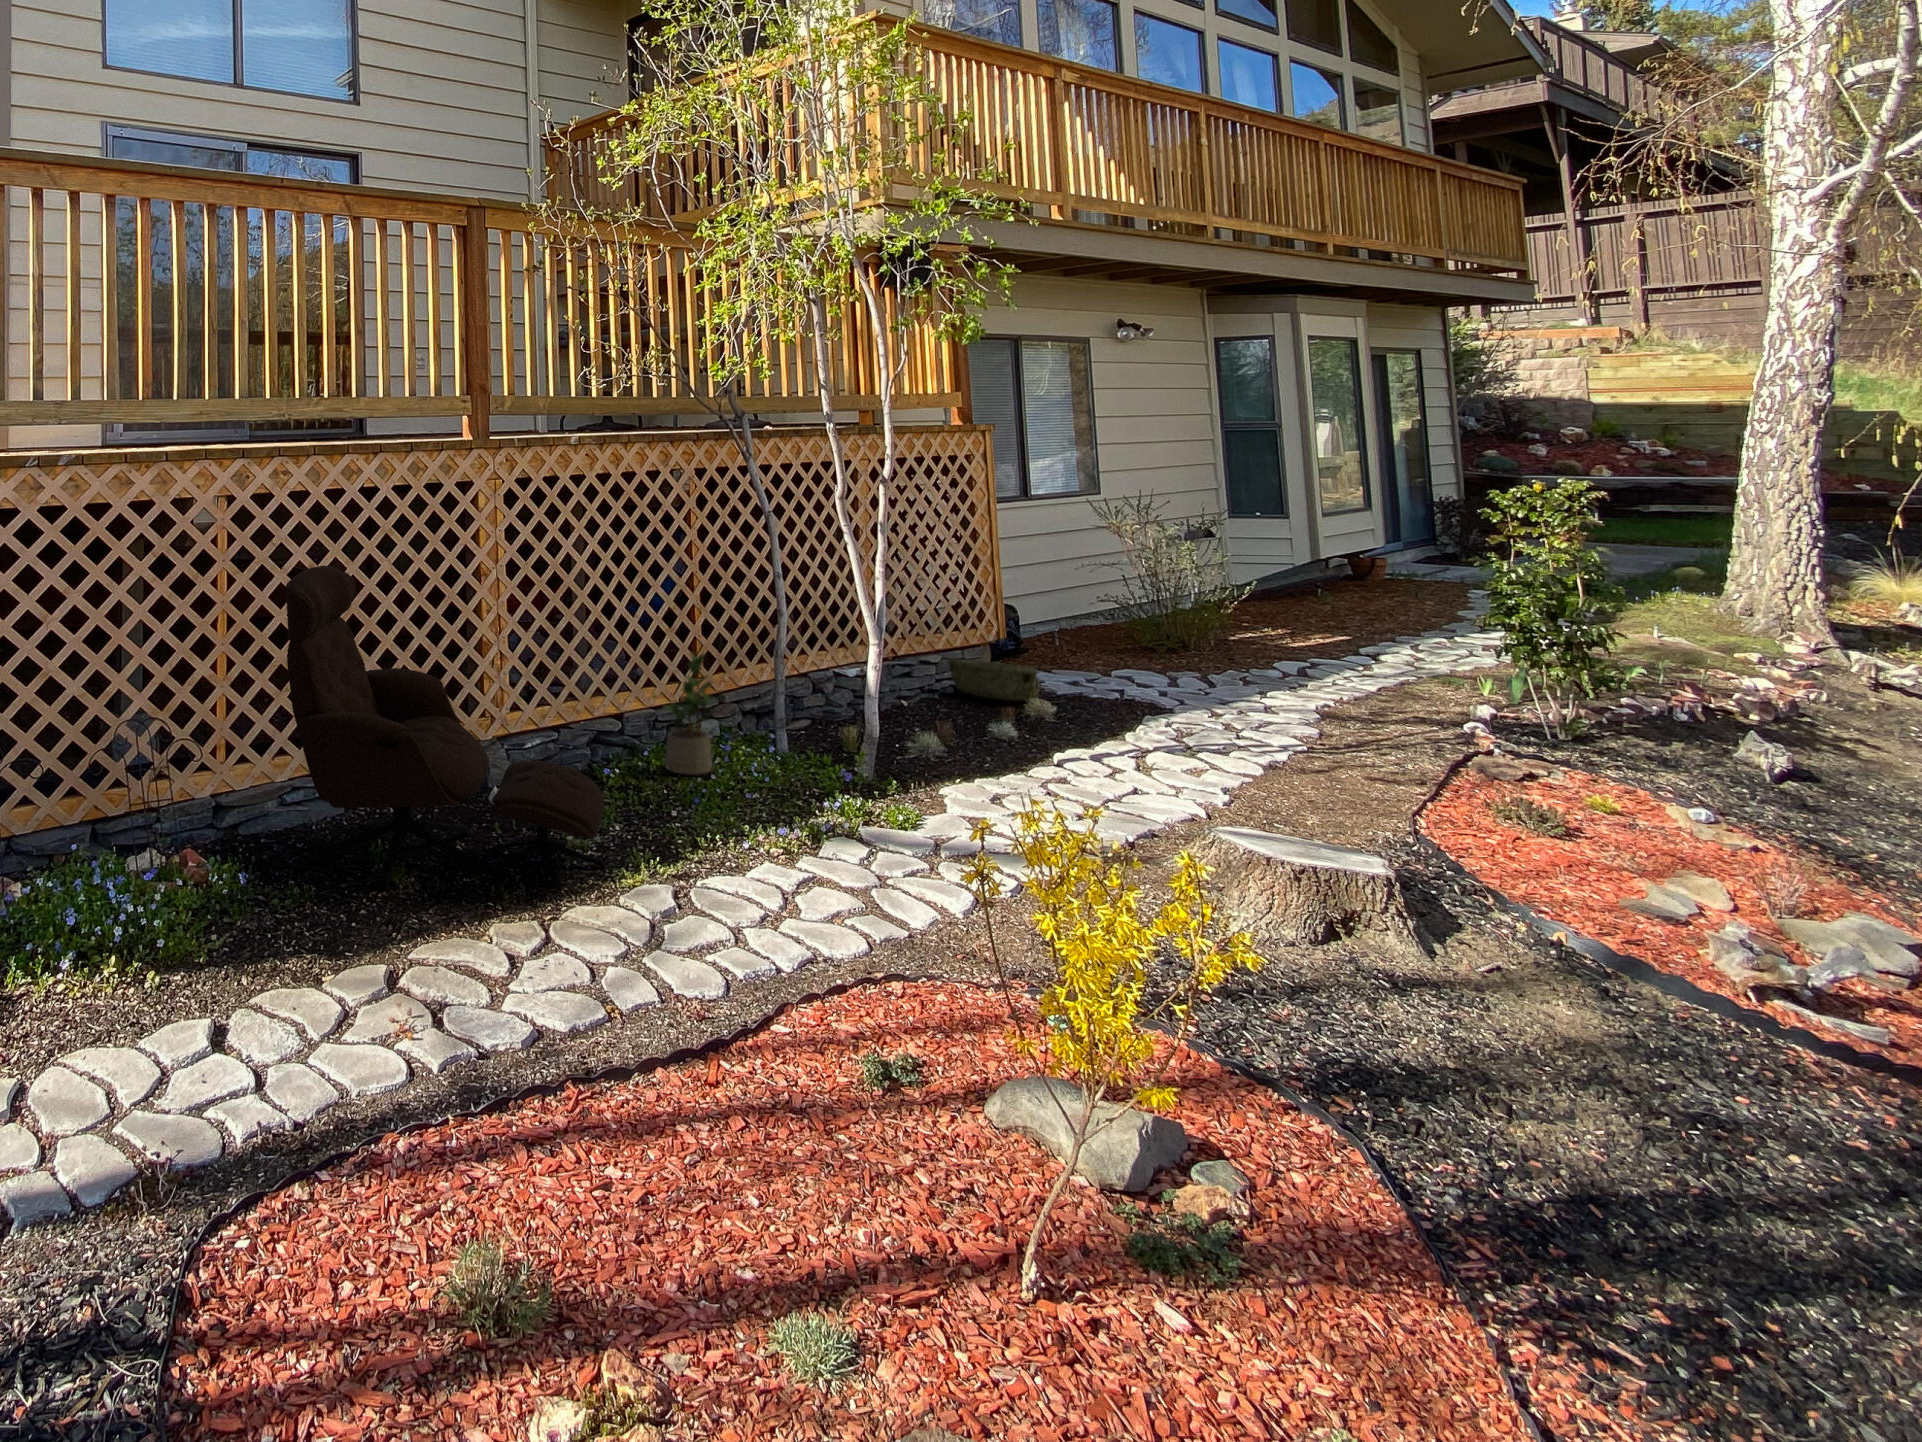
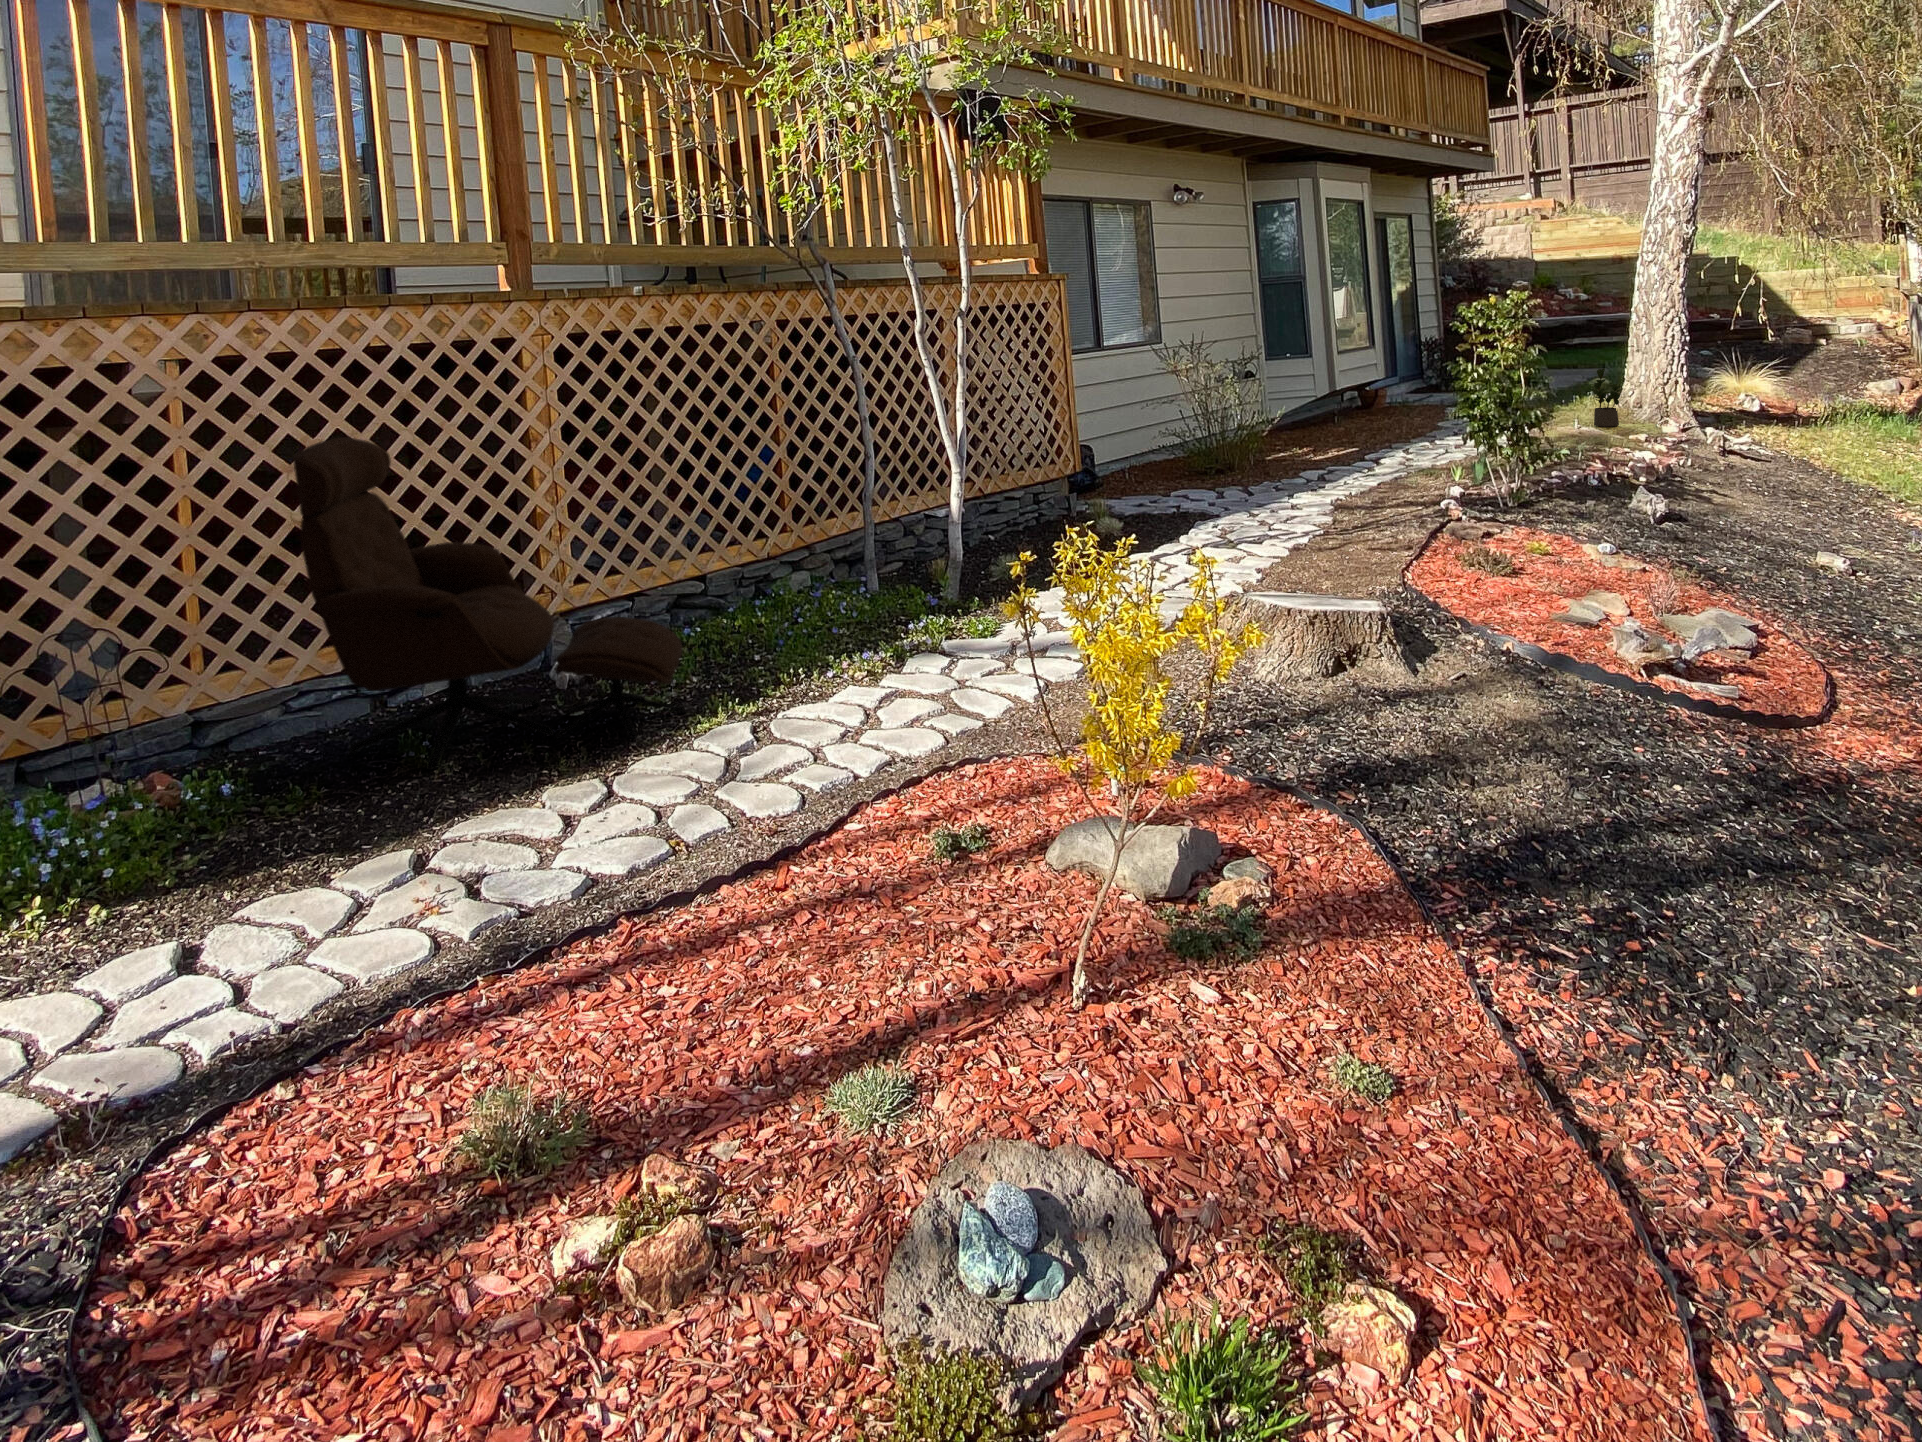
potted plant: present [663,653,720,774] -> present [1593,368,1621,427]
woven basket: present [947,658,1038,700] -> none [1027,493,1107,527]

